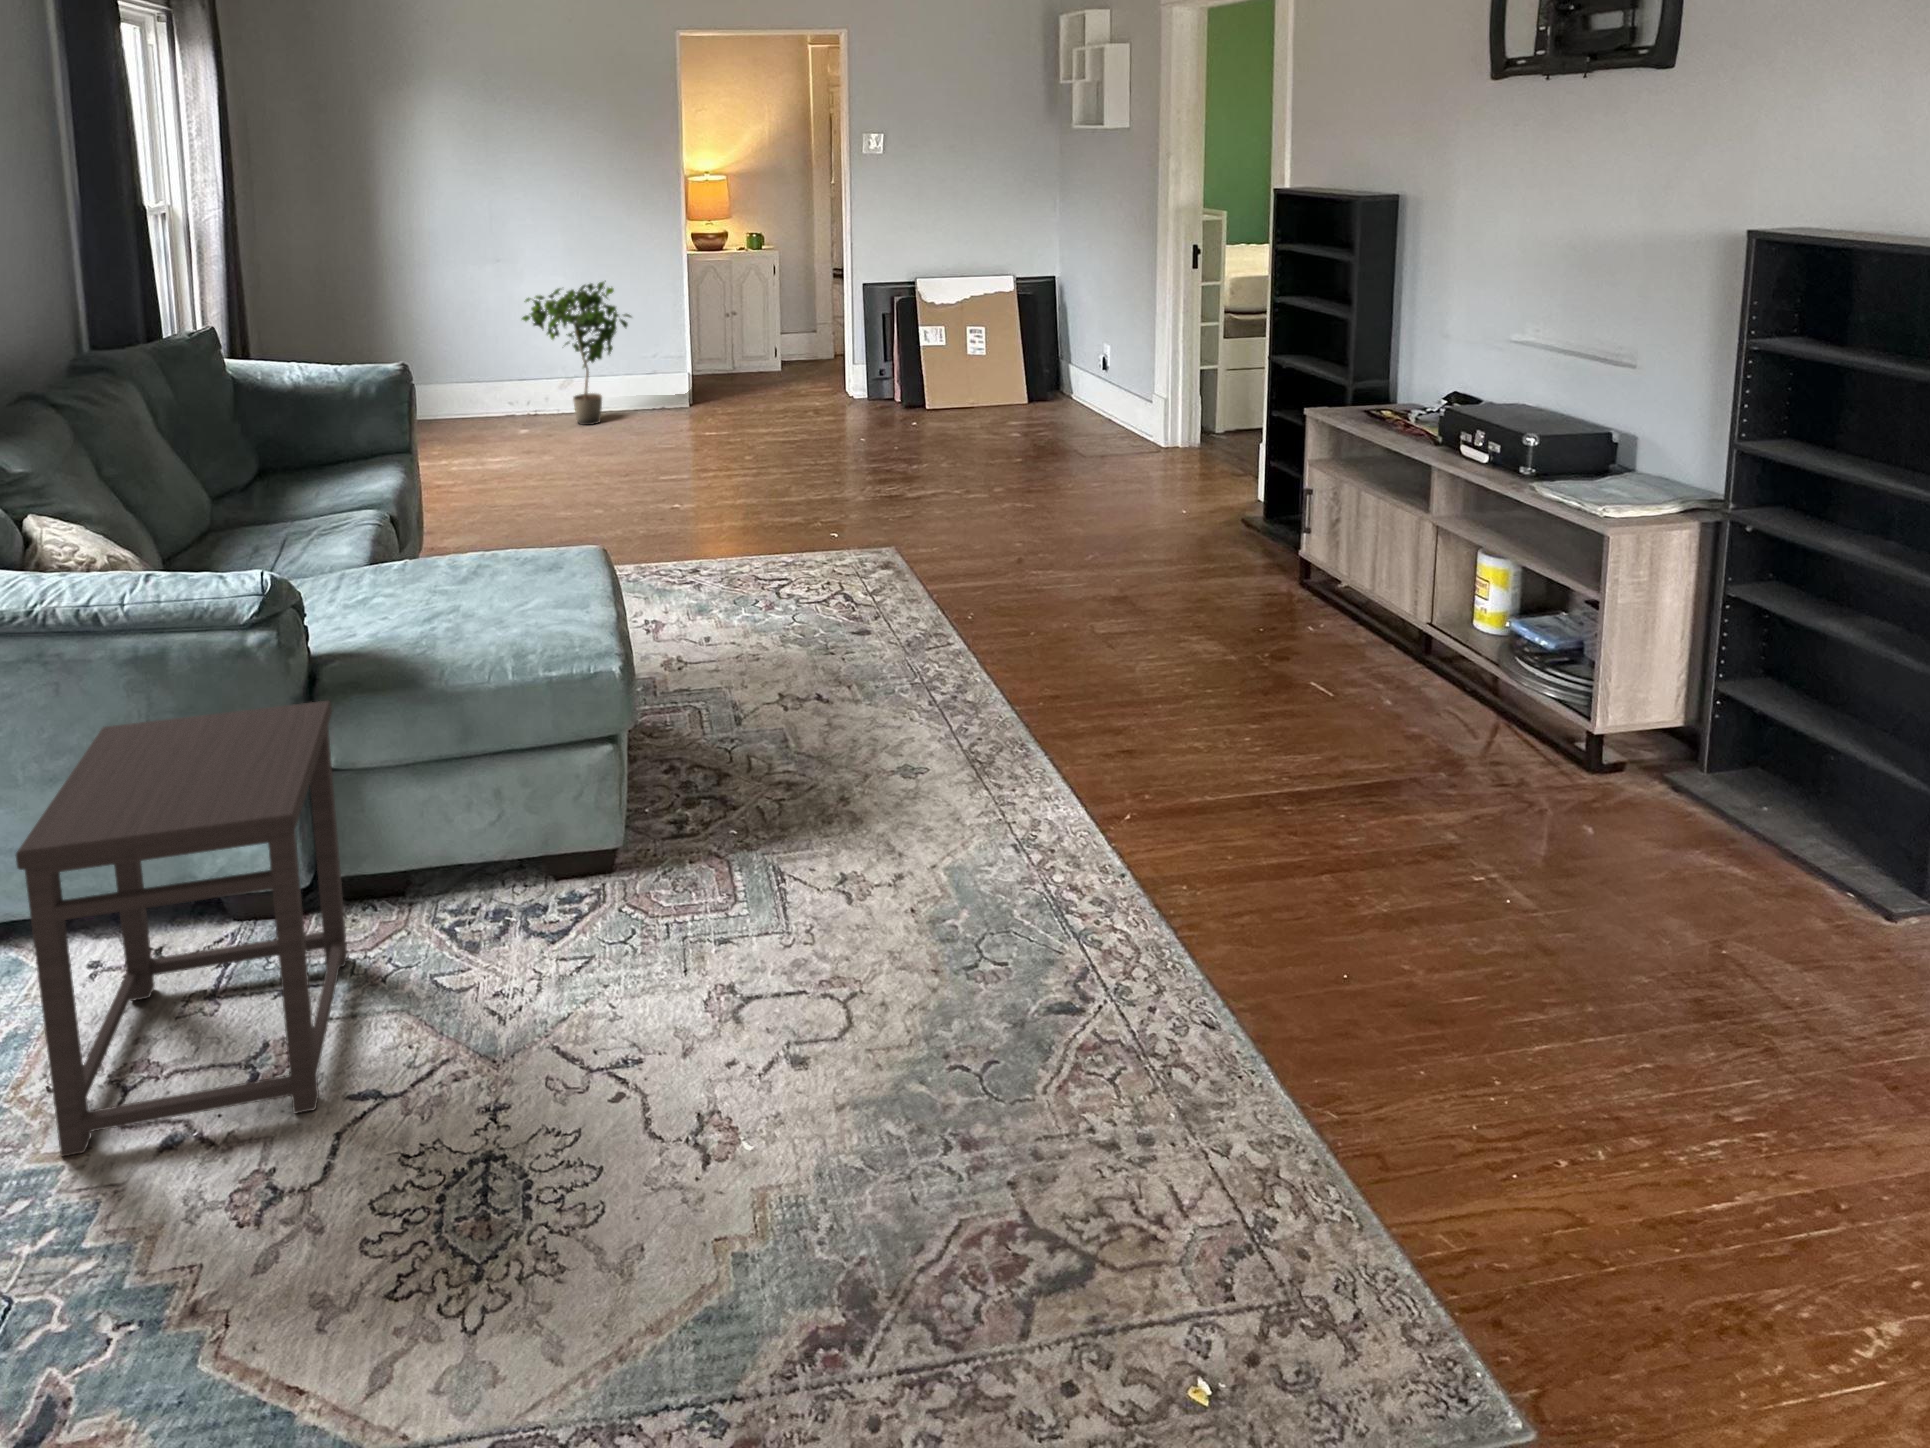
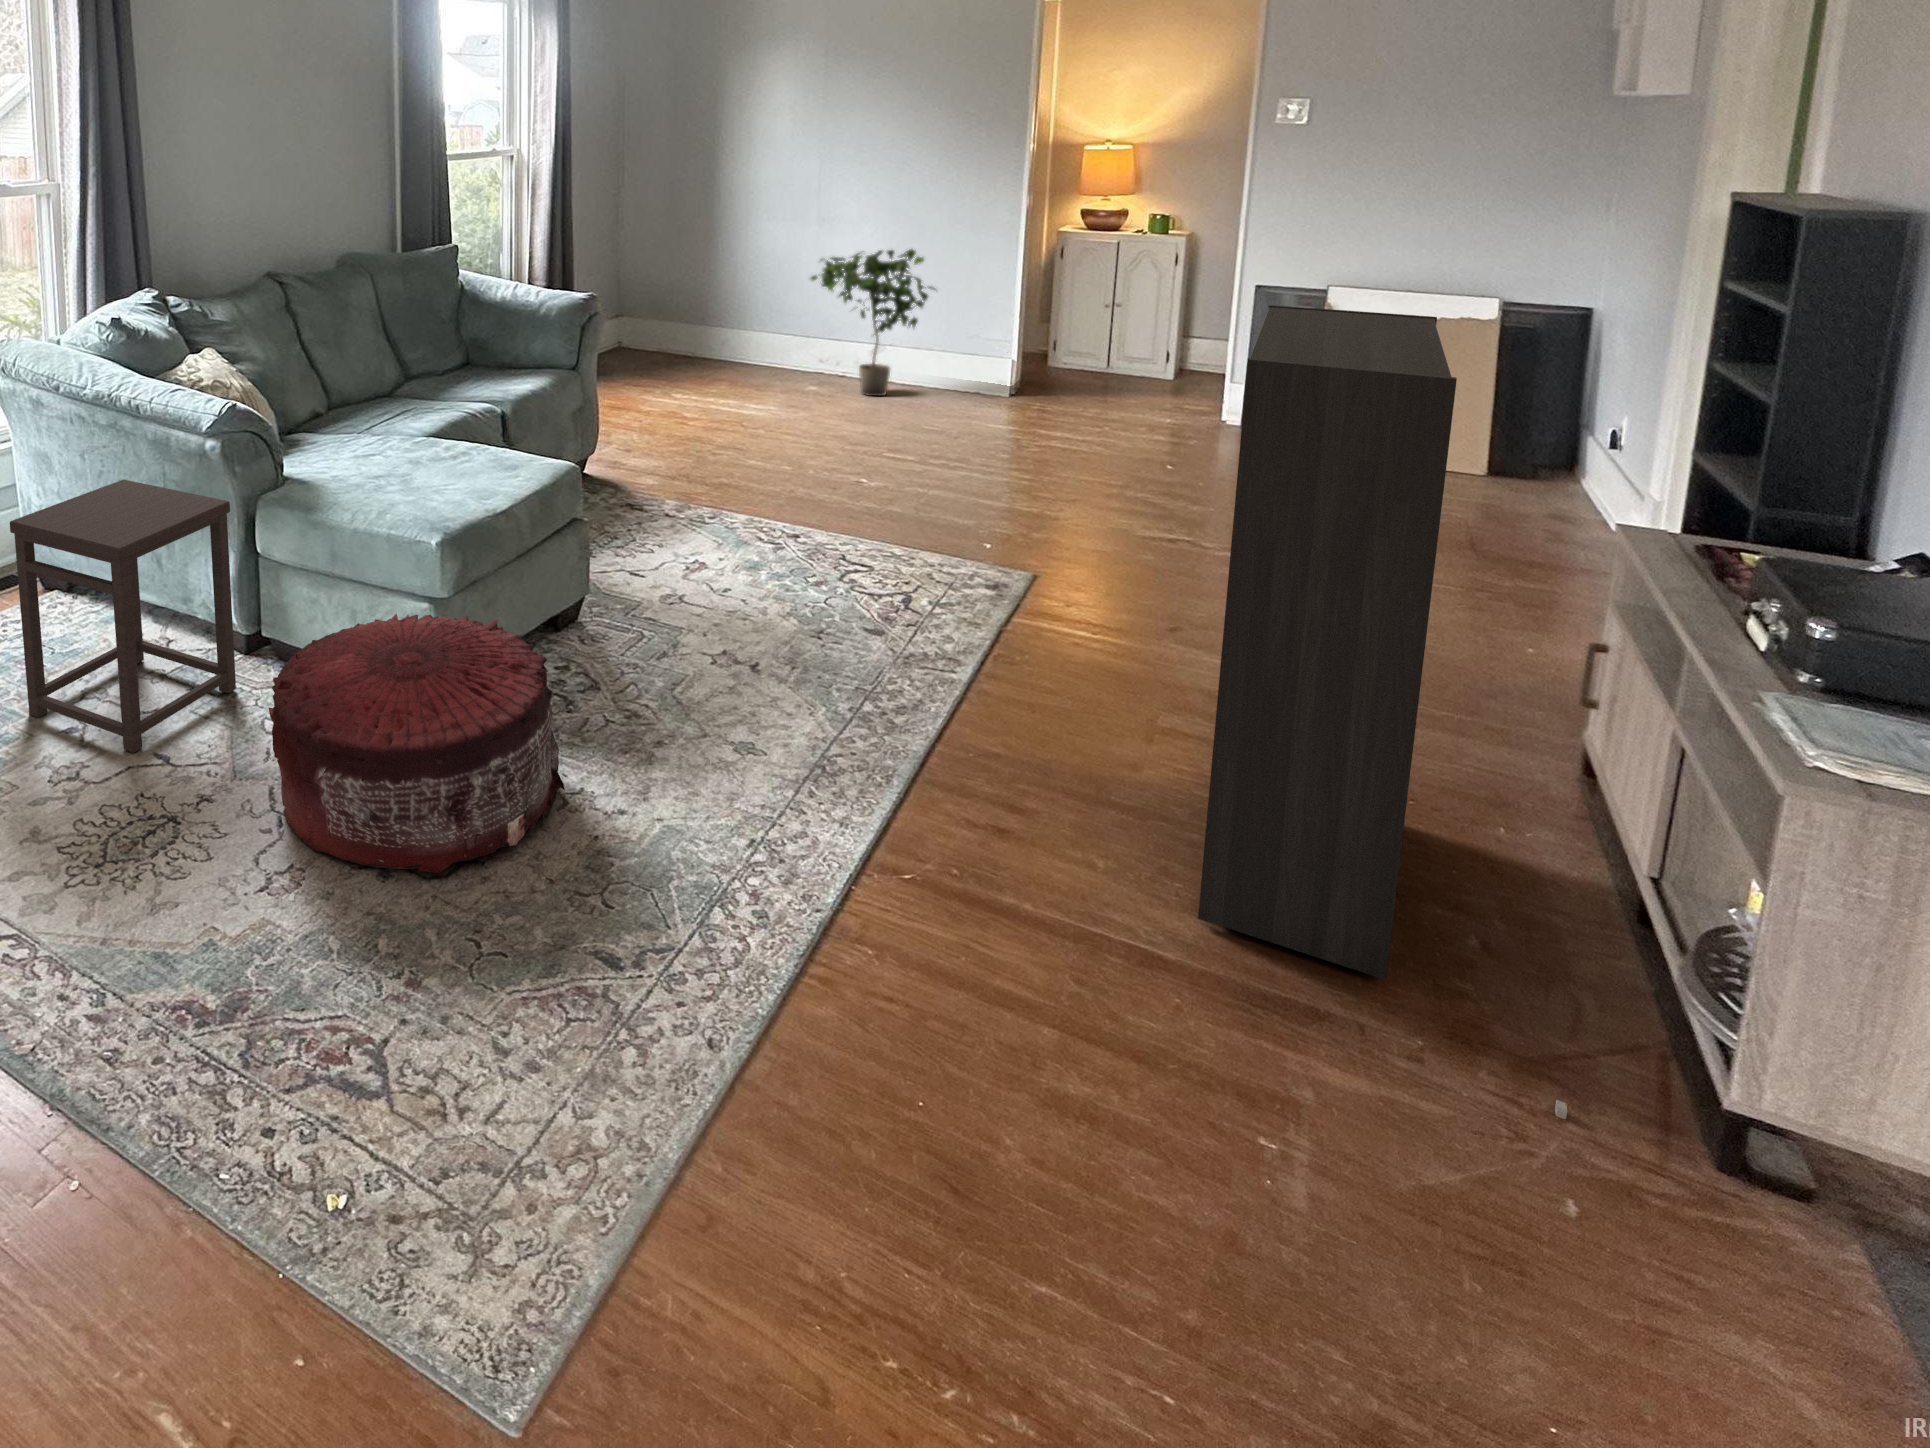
bookcase: none [1170,284,1523,779] -> present [1198,305,1567,1119]
pouf: none [536,726,875,1080] -> present [269,614,565,873]

